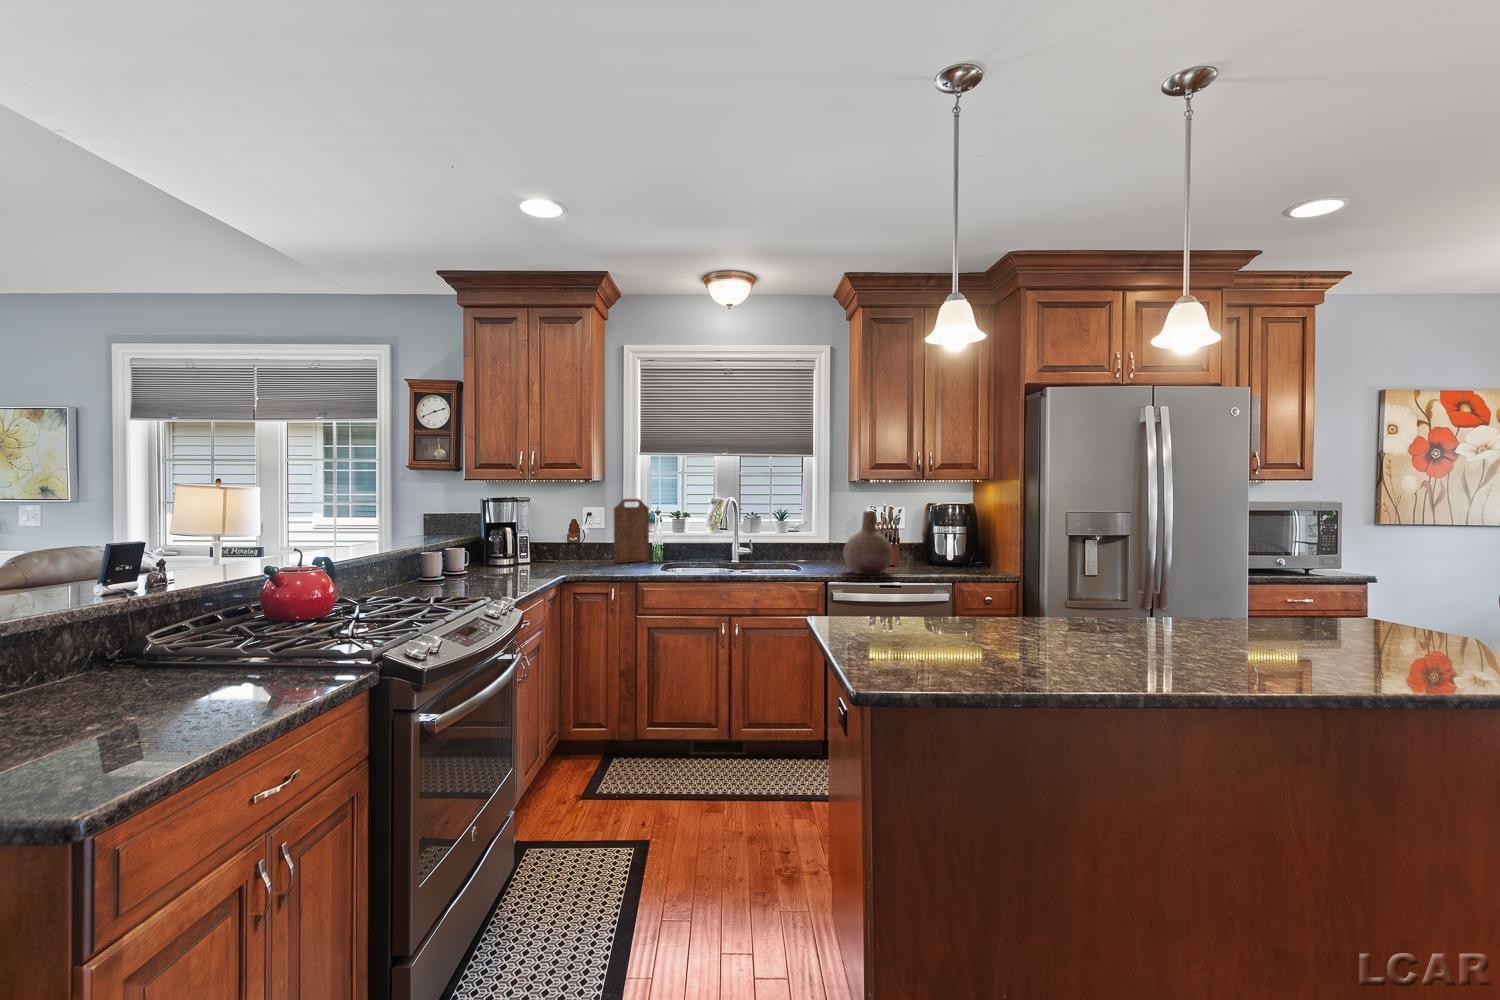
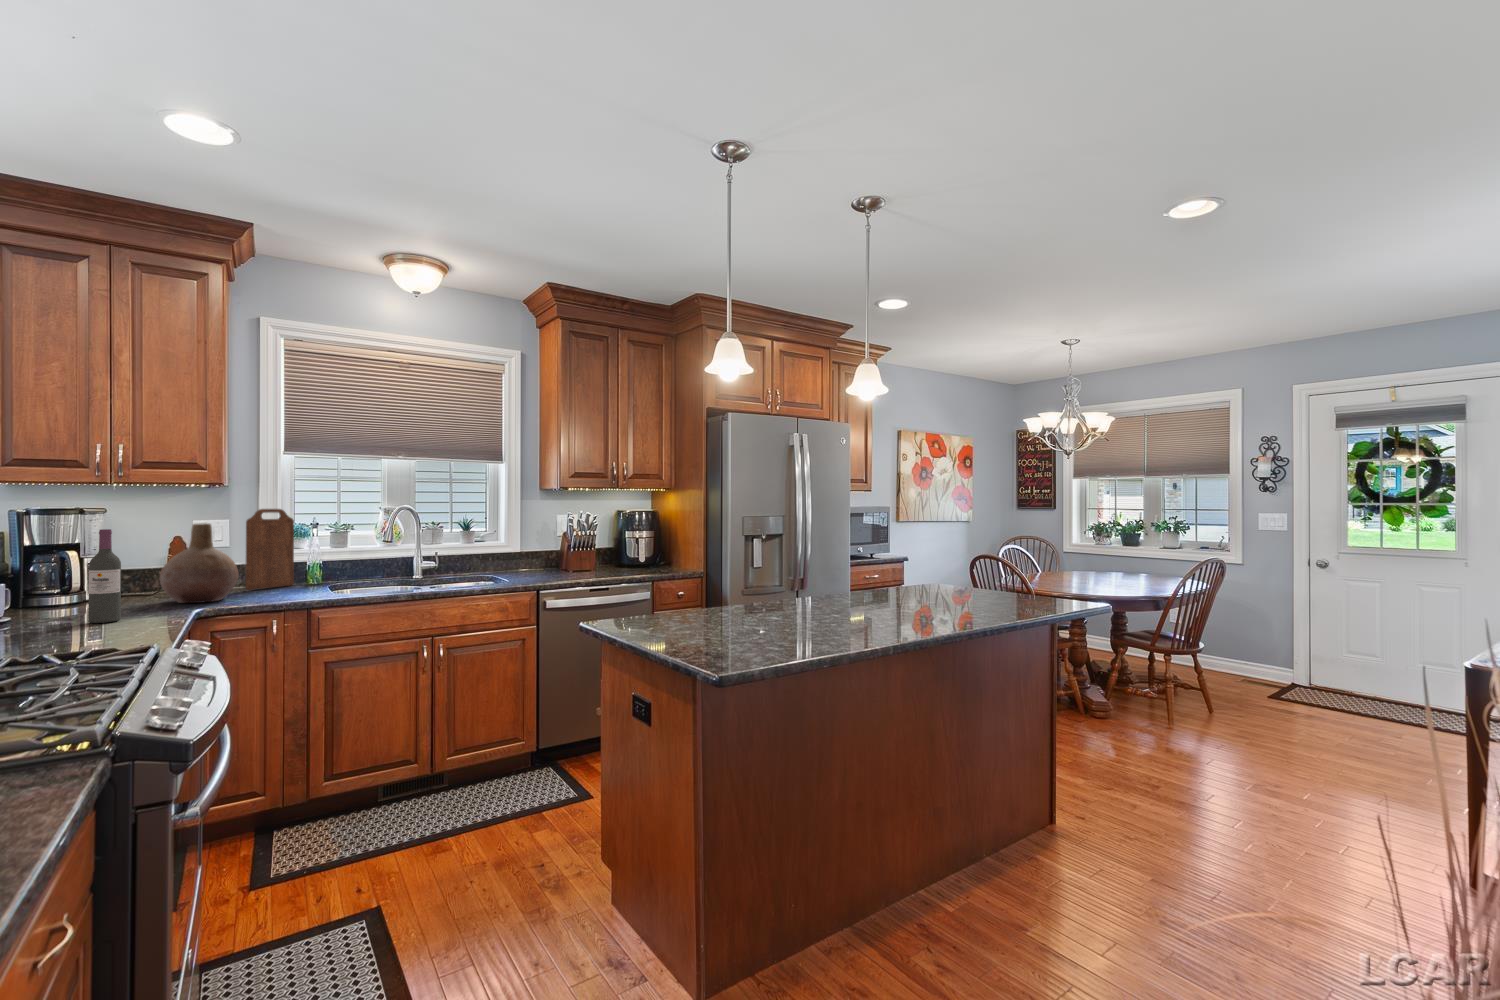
vase: present [843,511,894,575] -> present [160,523,238,603]
wine bottle: none [493,516,512,584] -> present [88,529,121,623]

